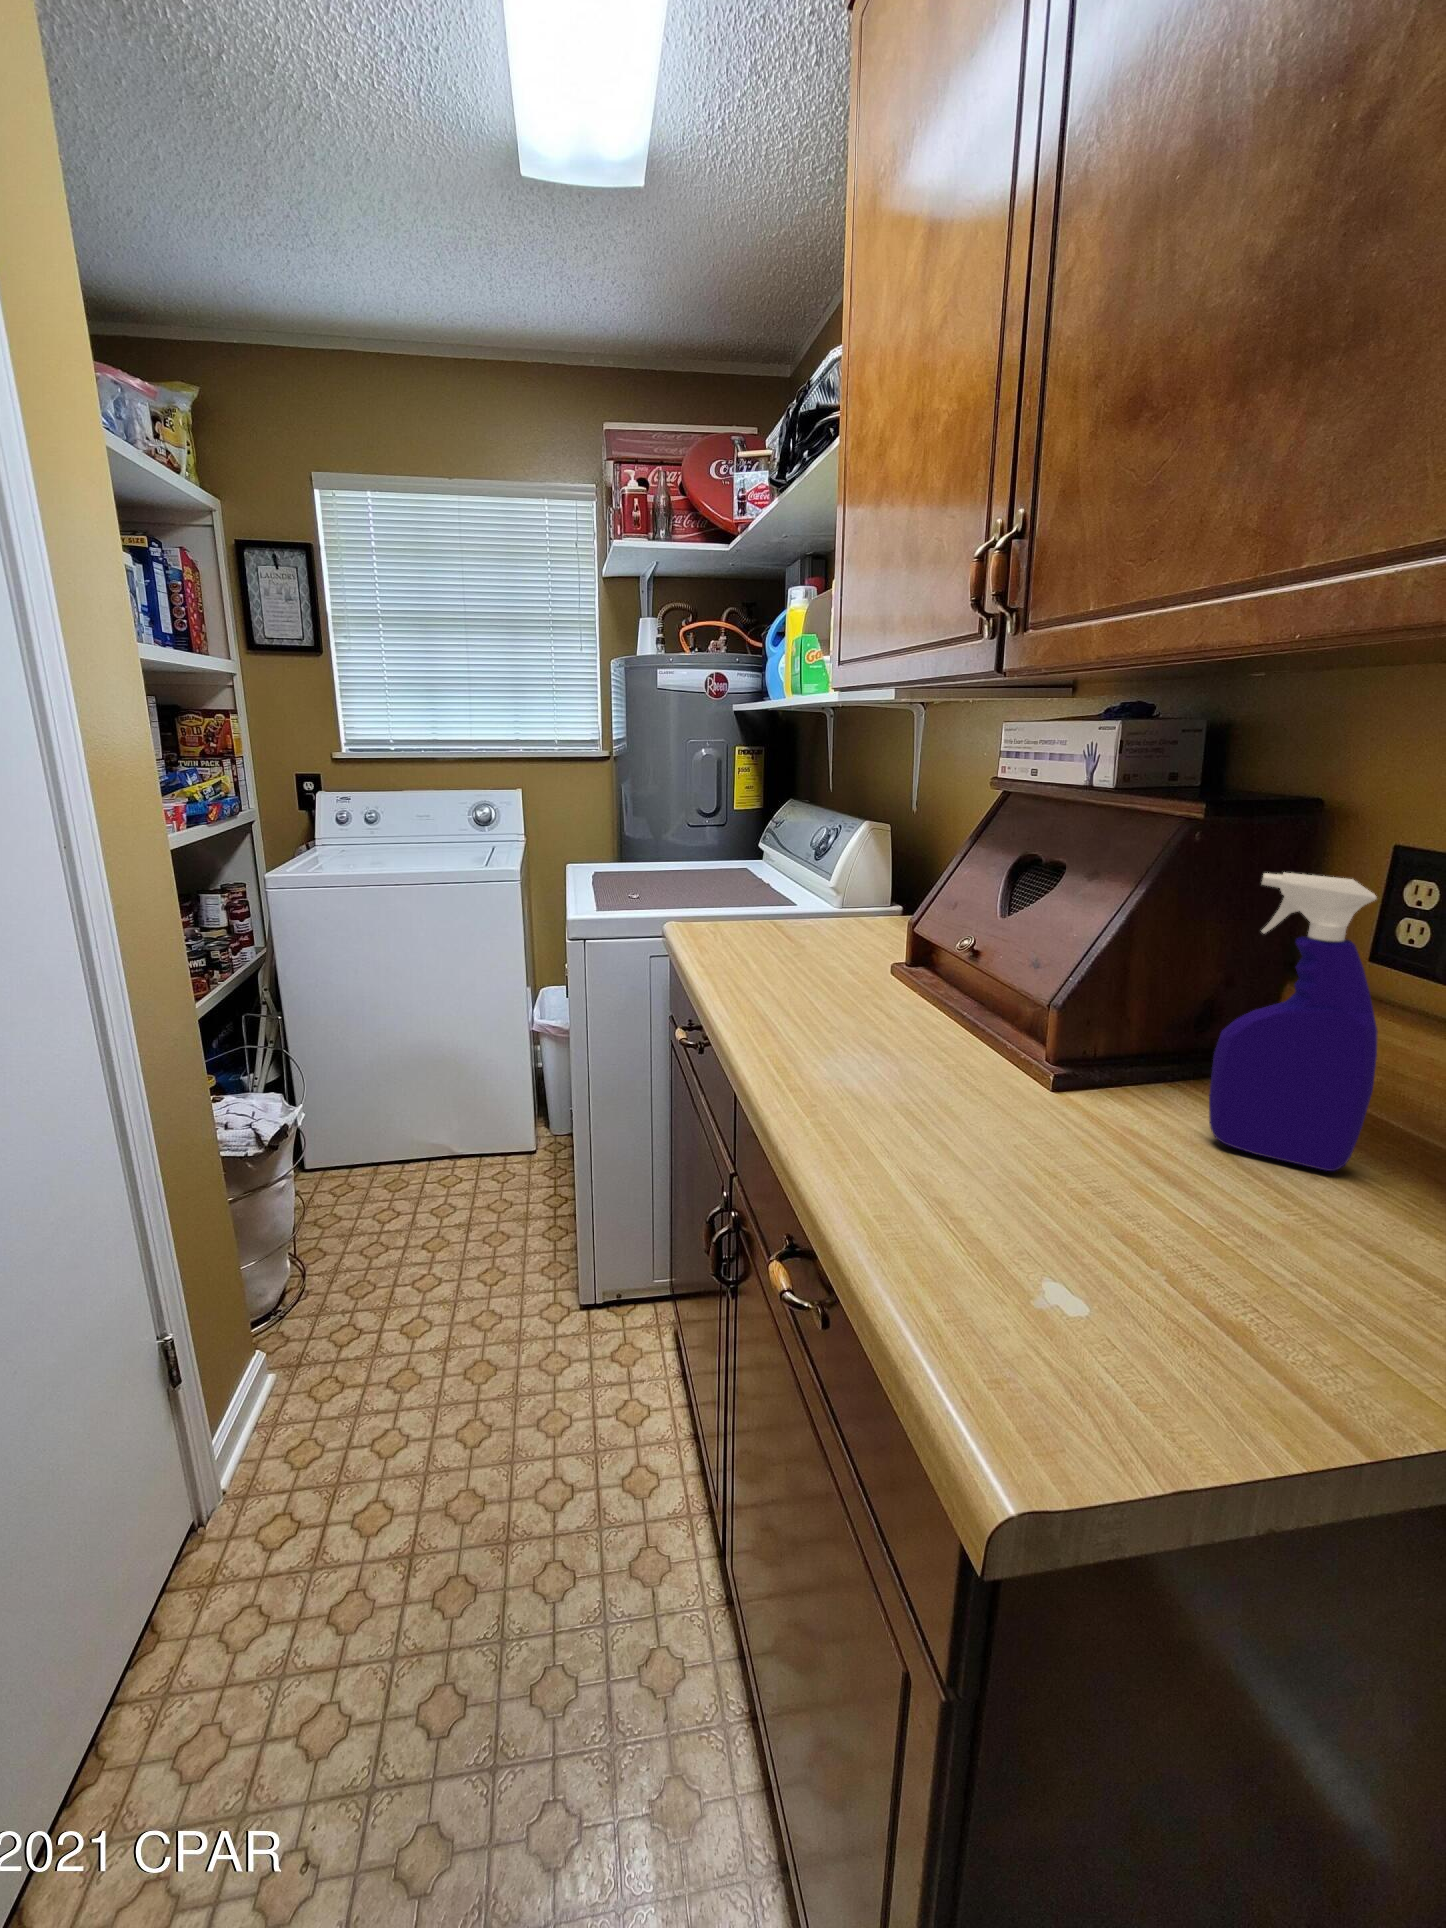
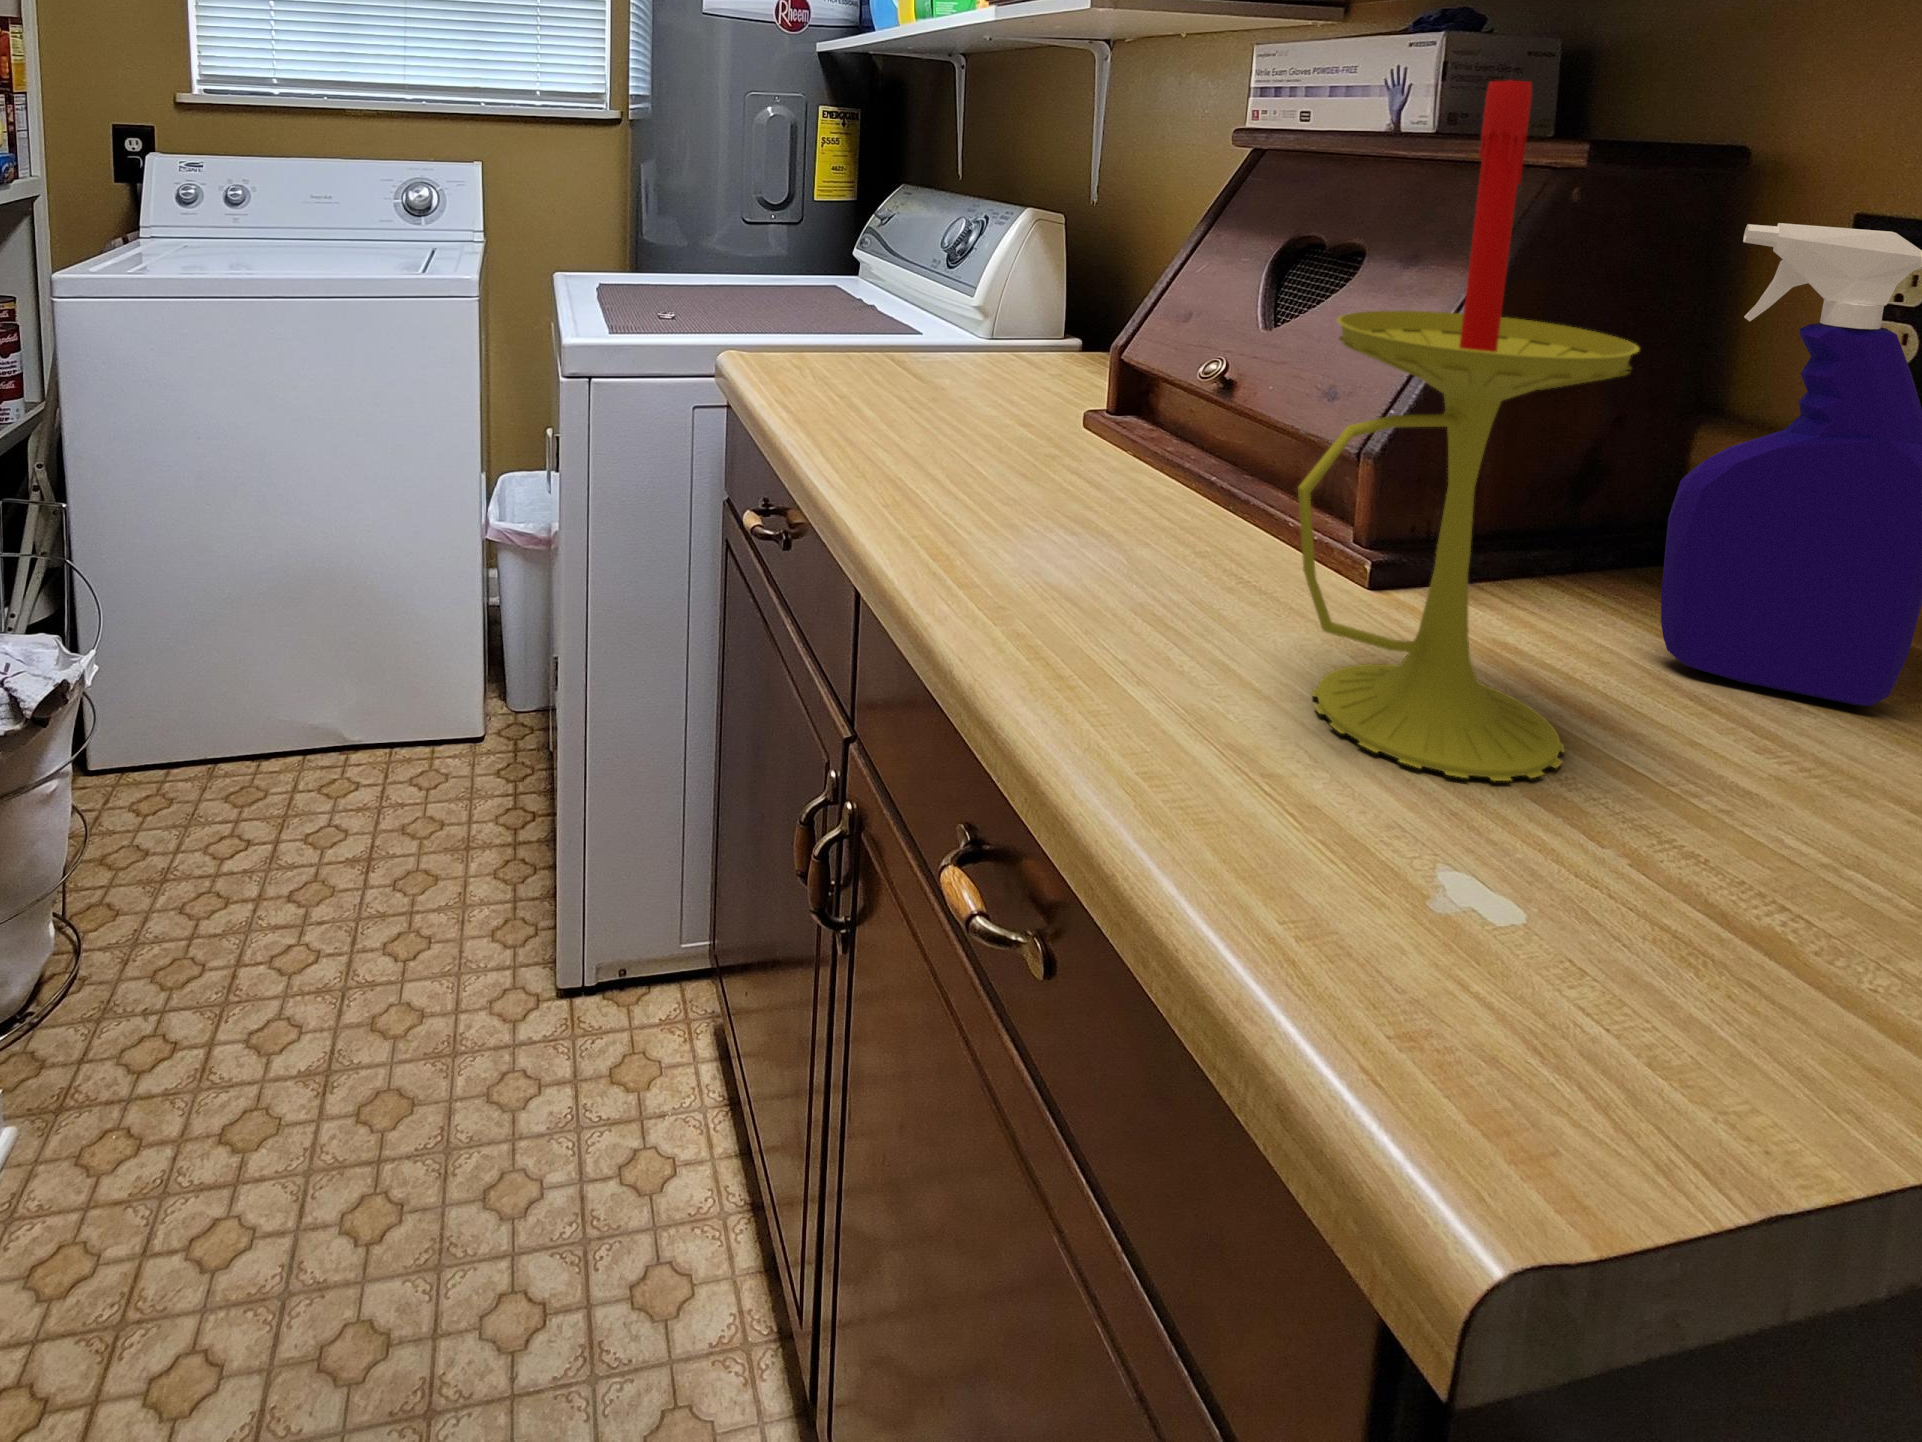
candle: none [955,788,1165,1217] -> present [1298,80,1639,781]

